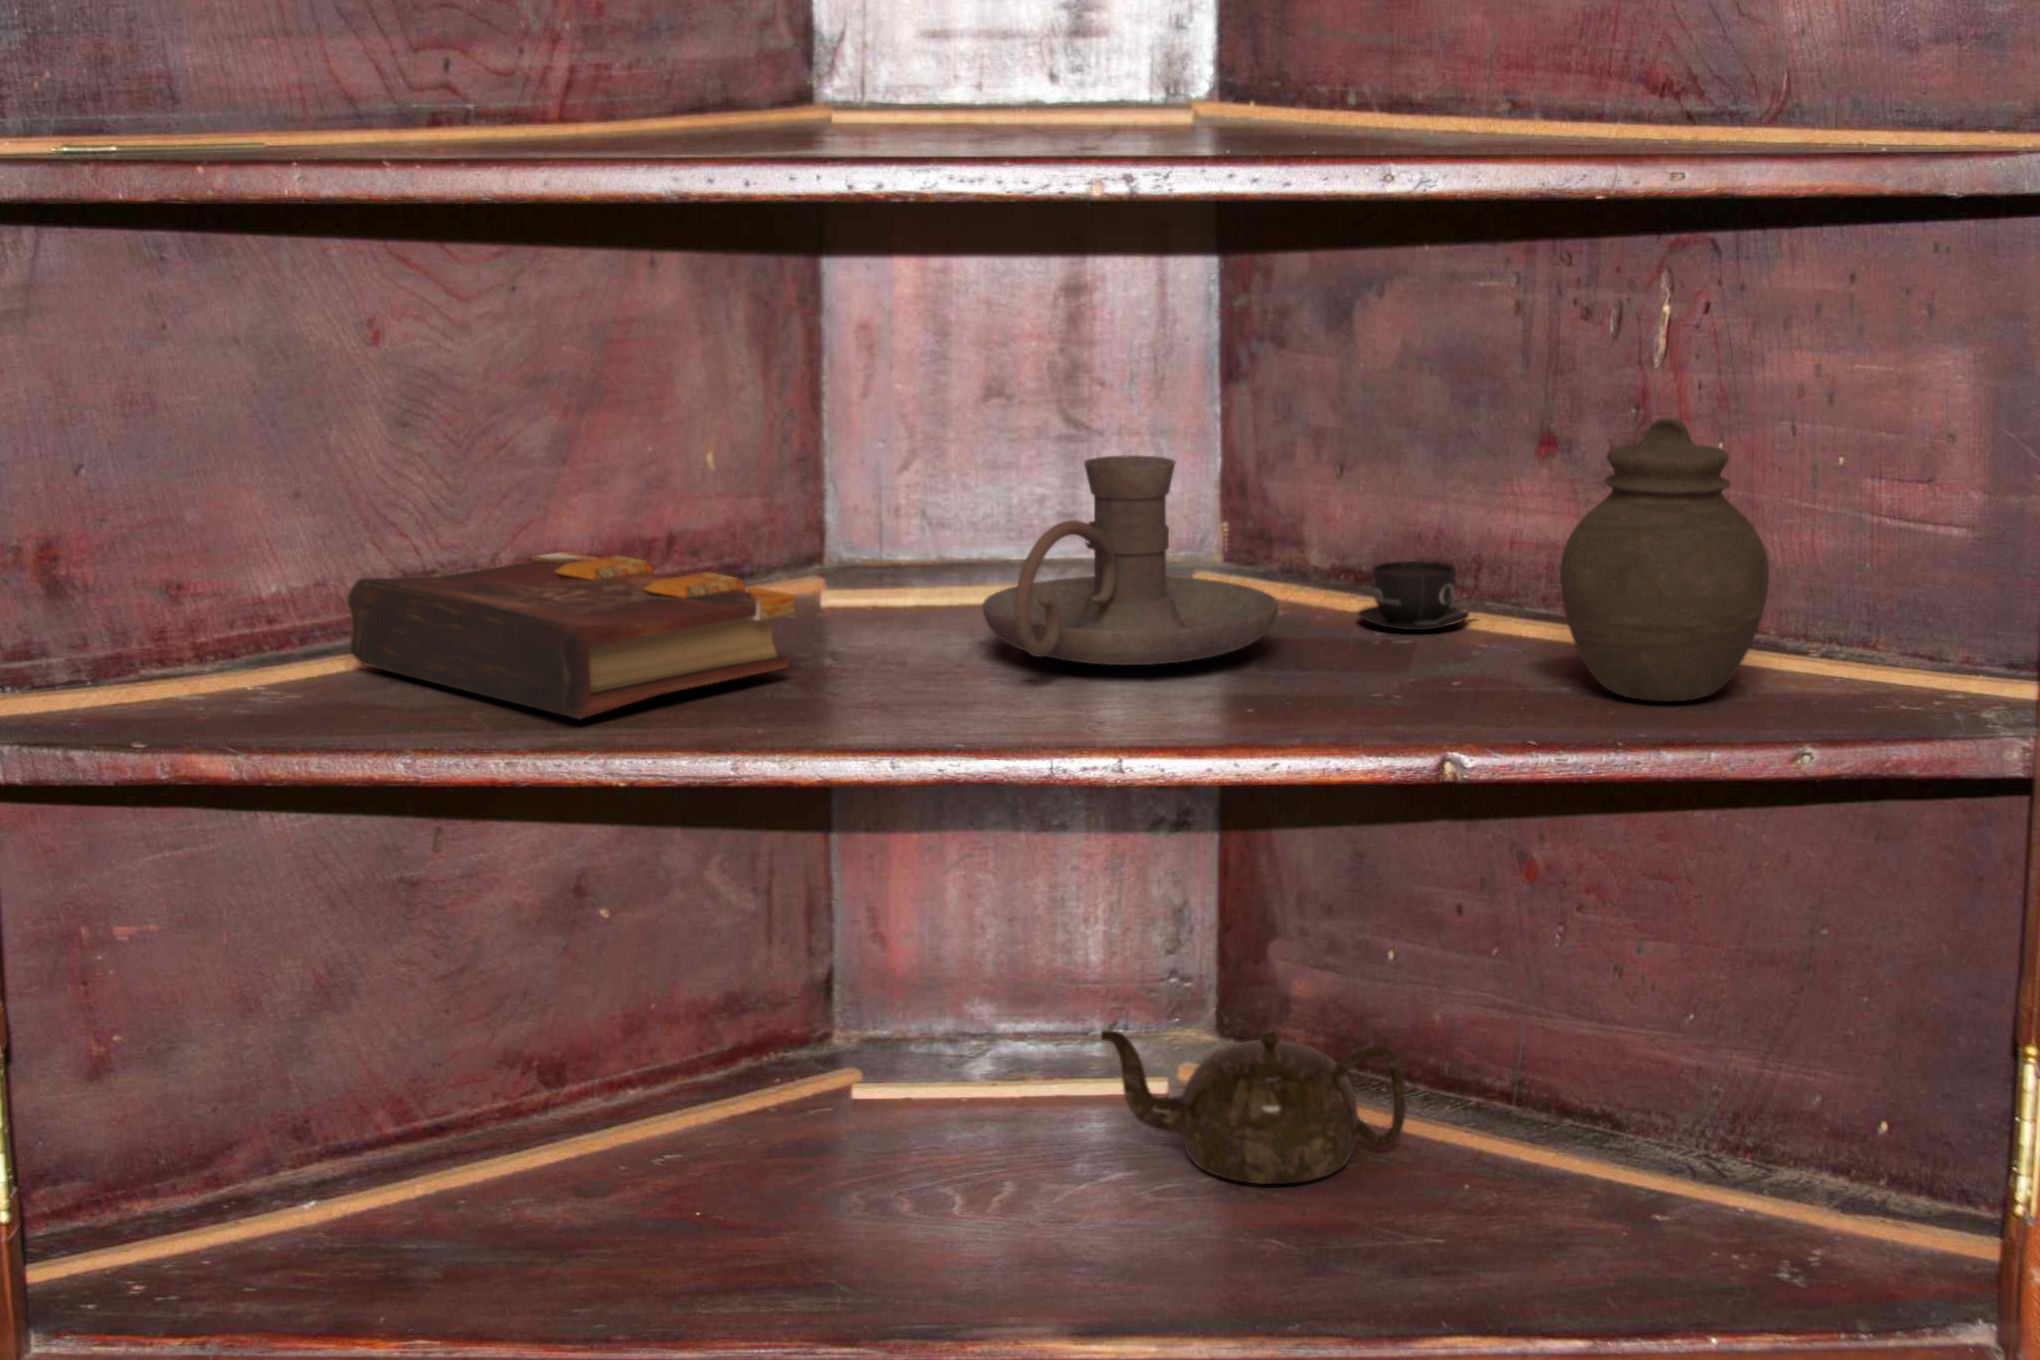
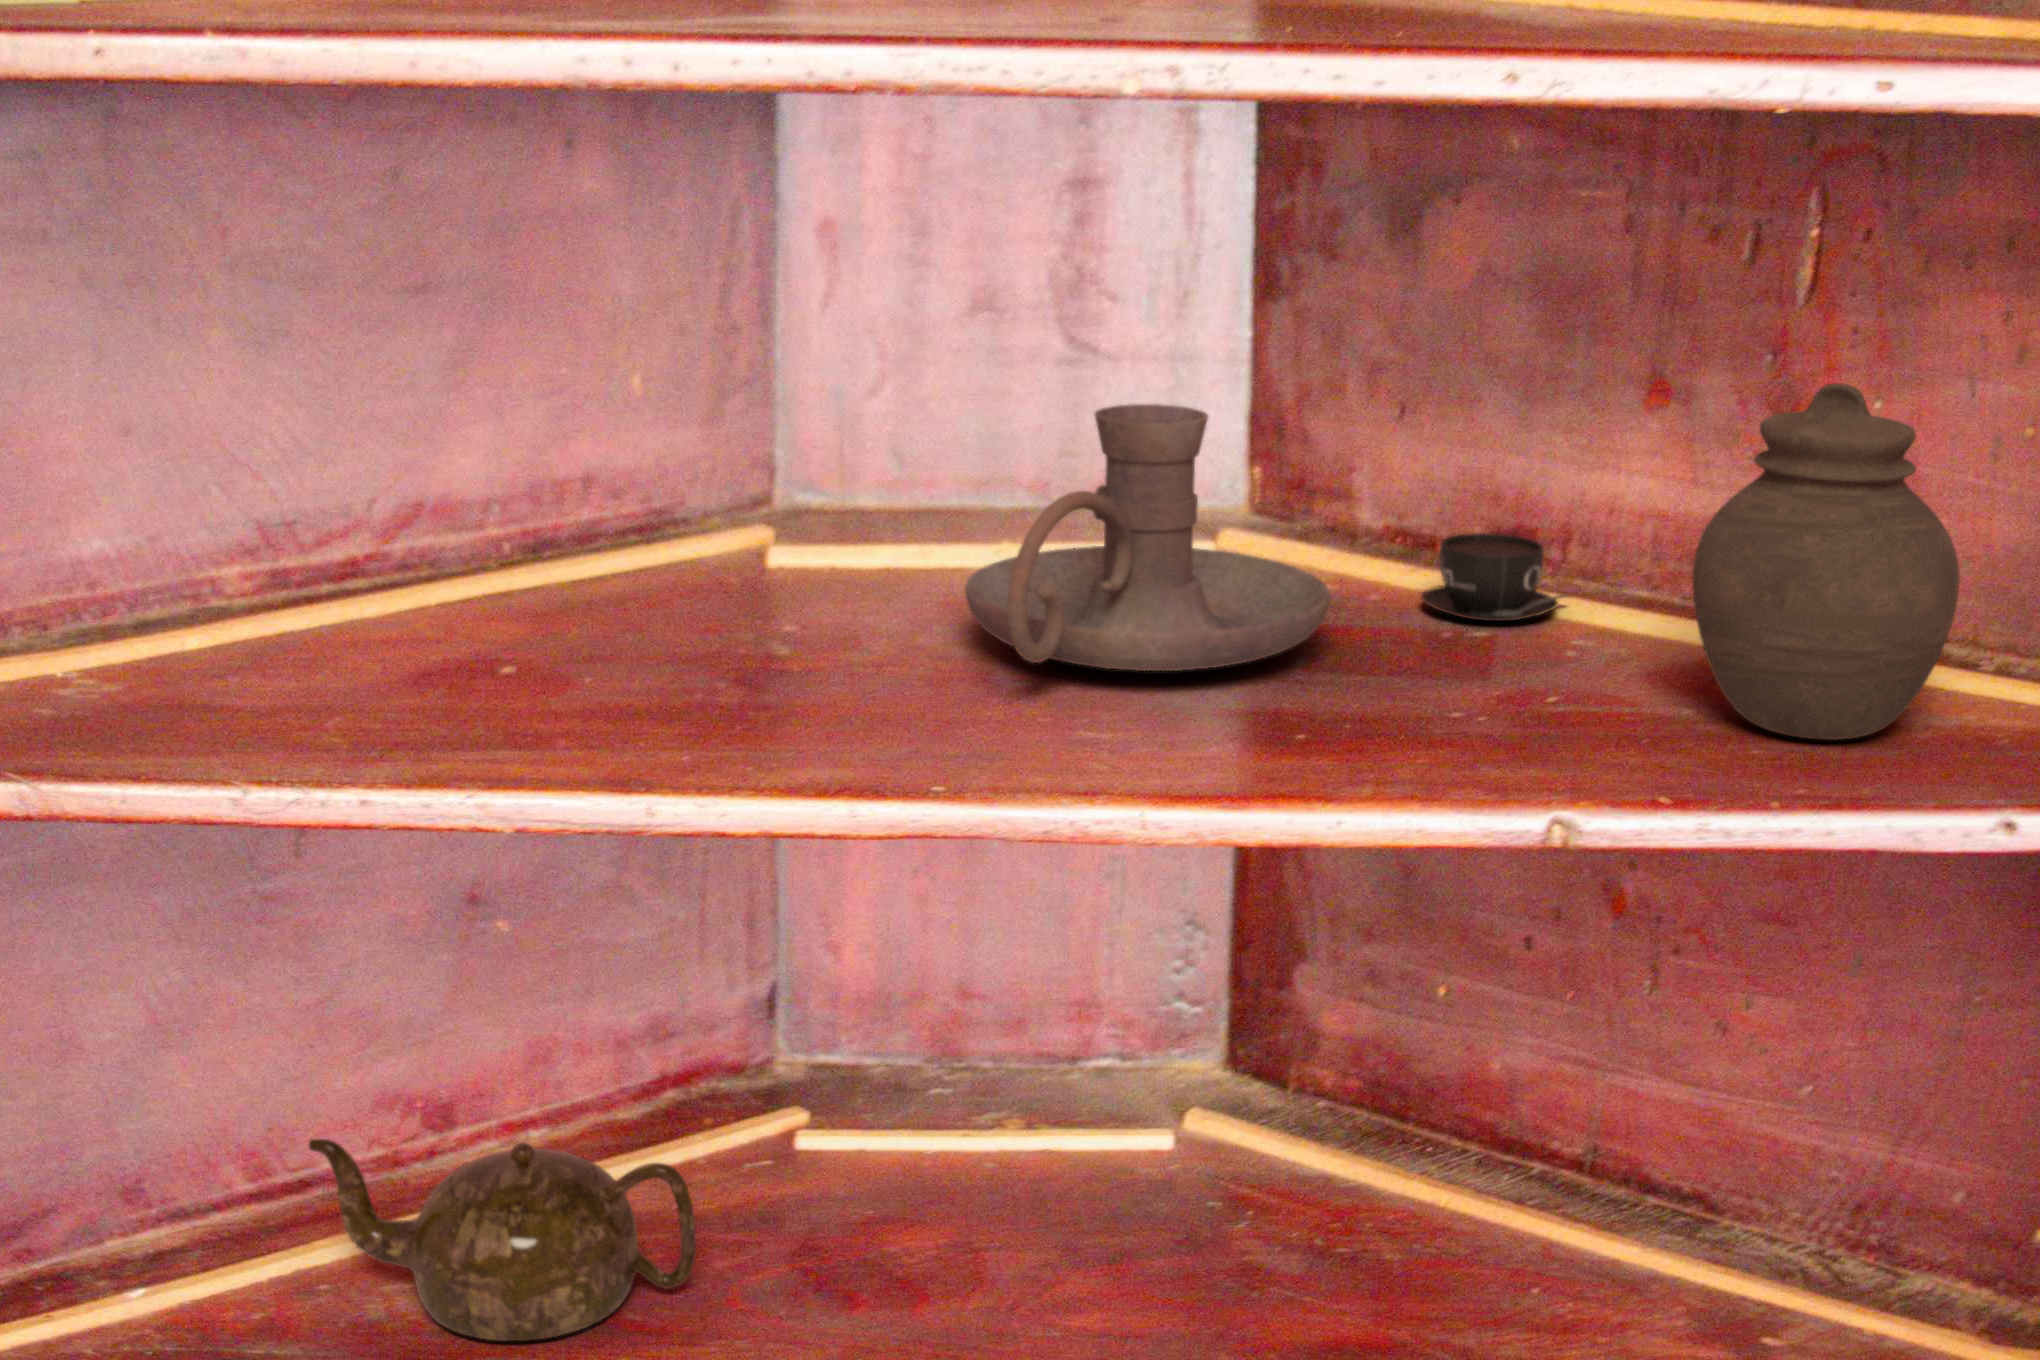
book: present [346,551,794,719] -> none [177,503,732,740]
teapot: present [1101,1030,1406,1184] -> present [309,1139,696,1341]

